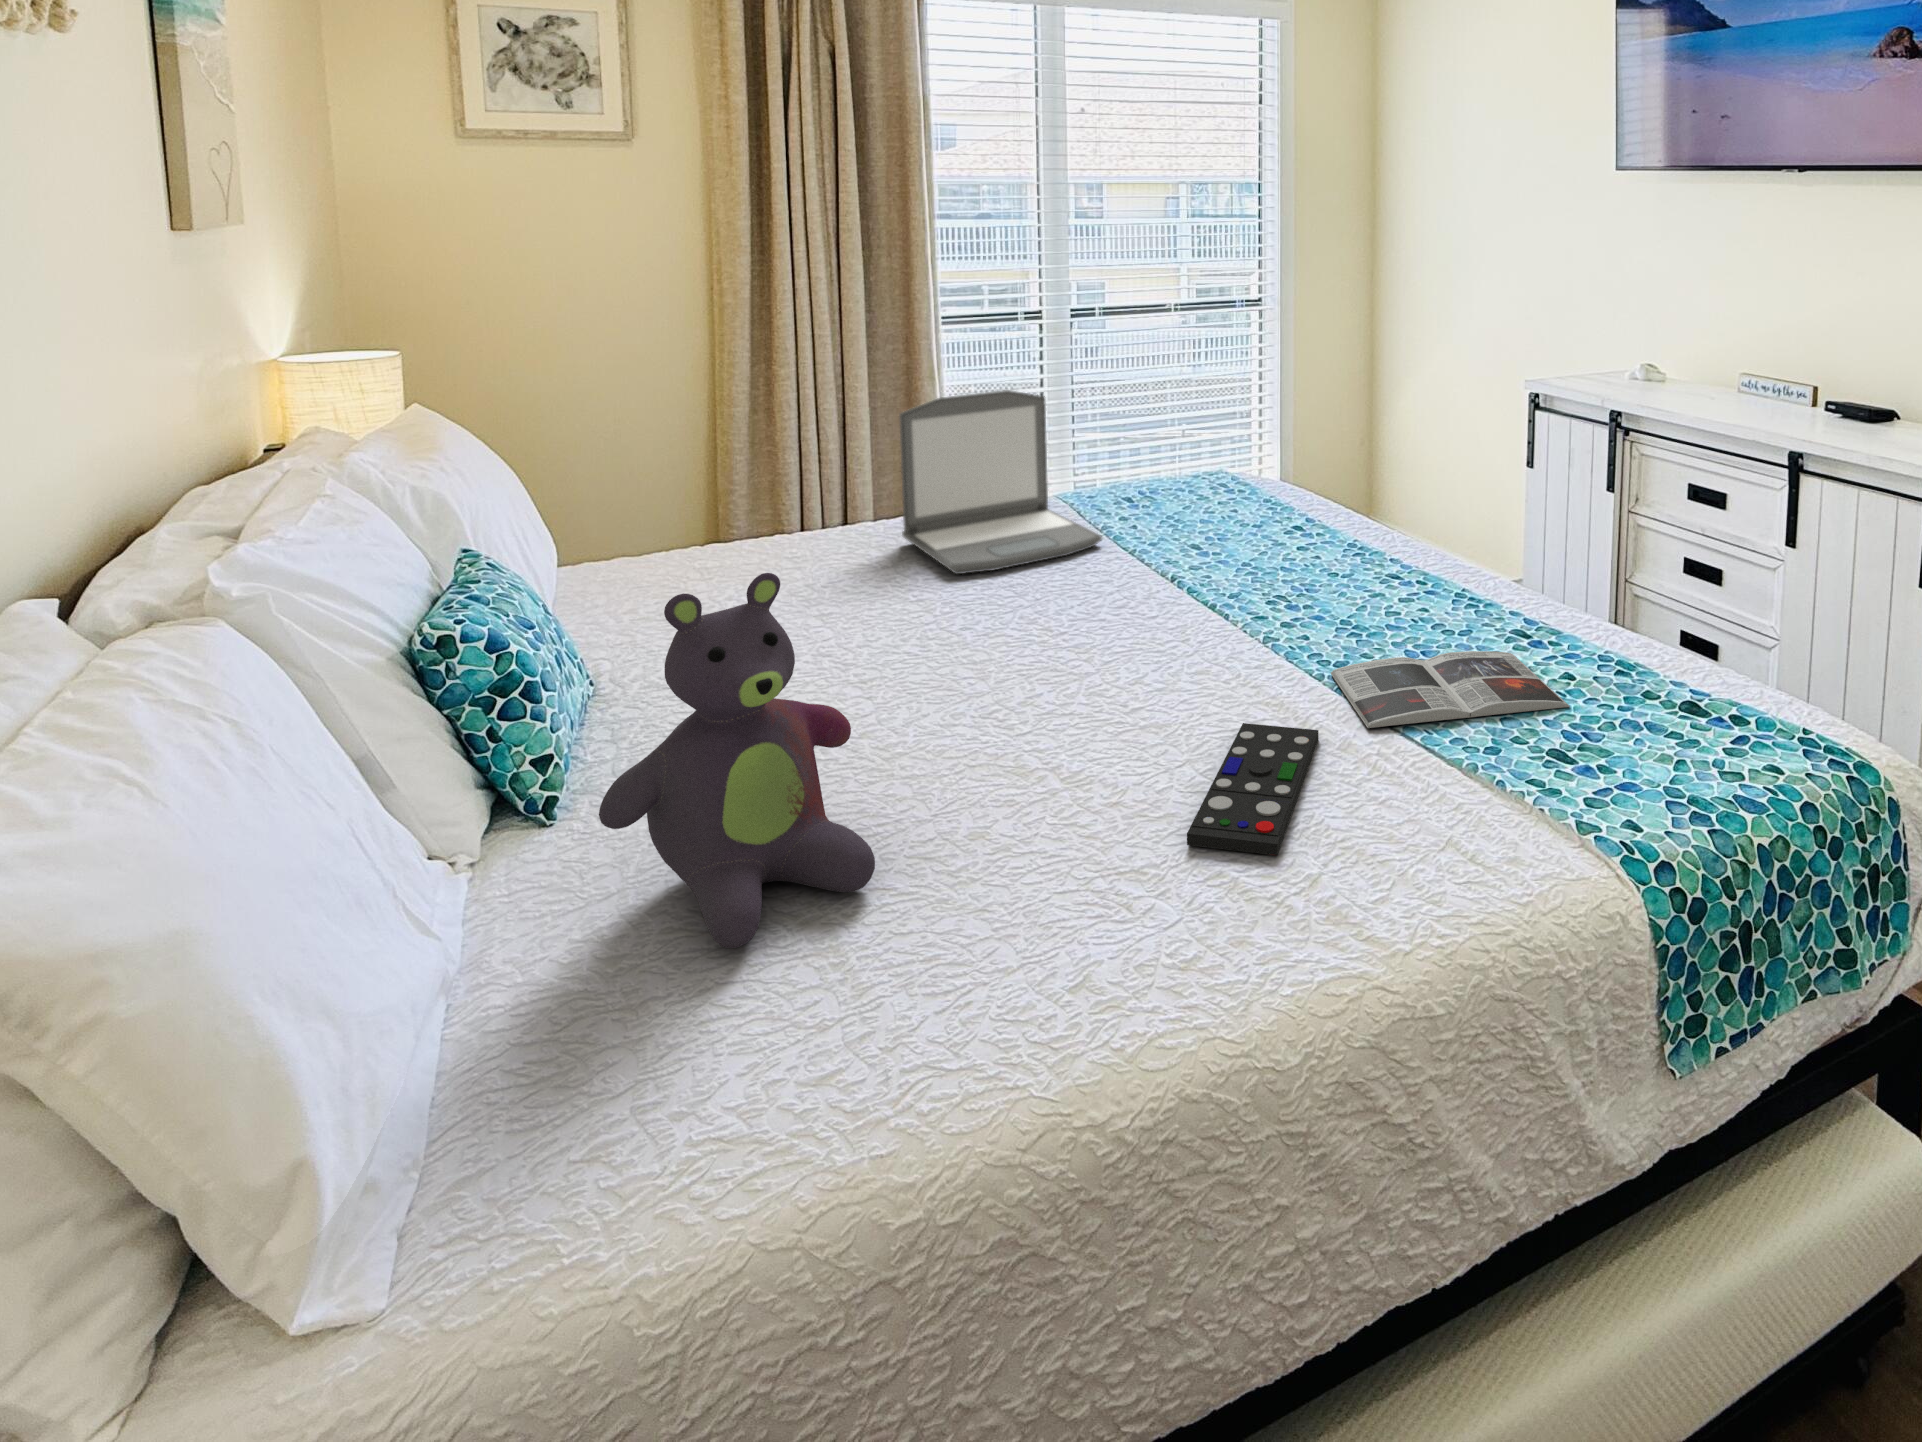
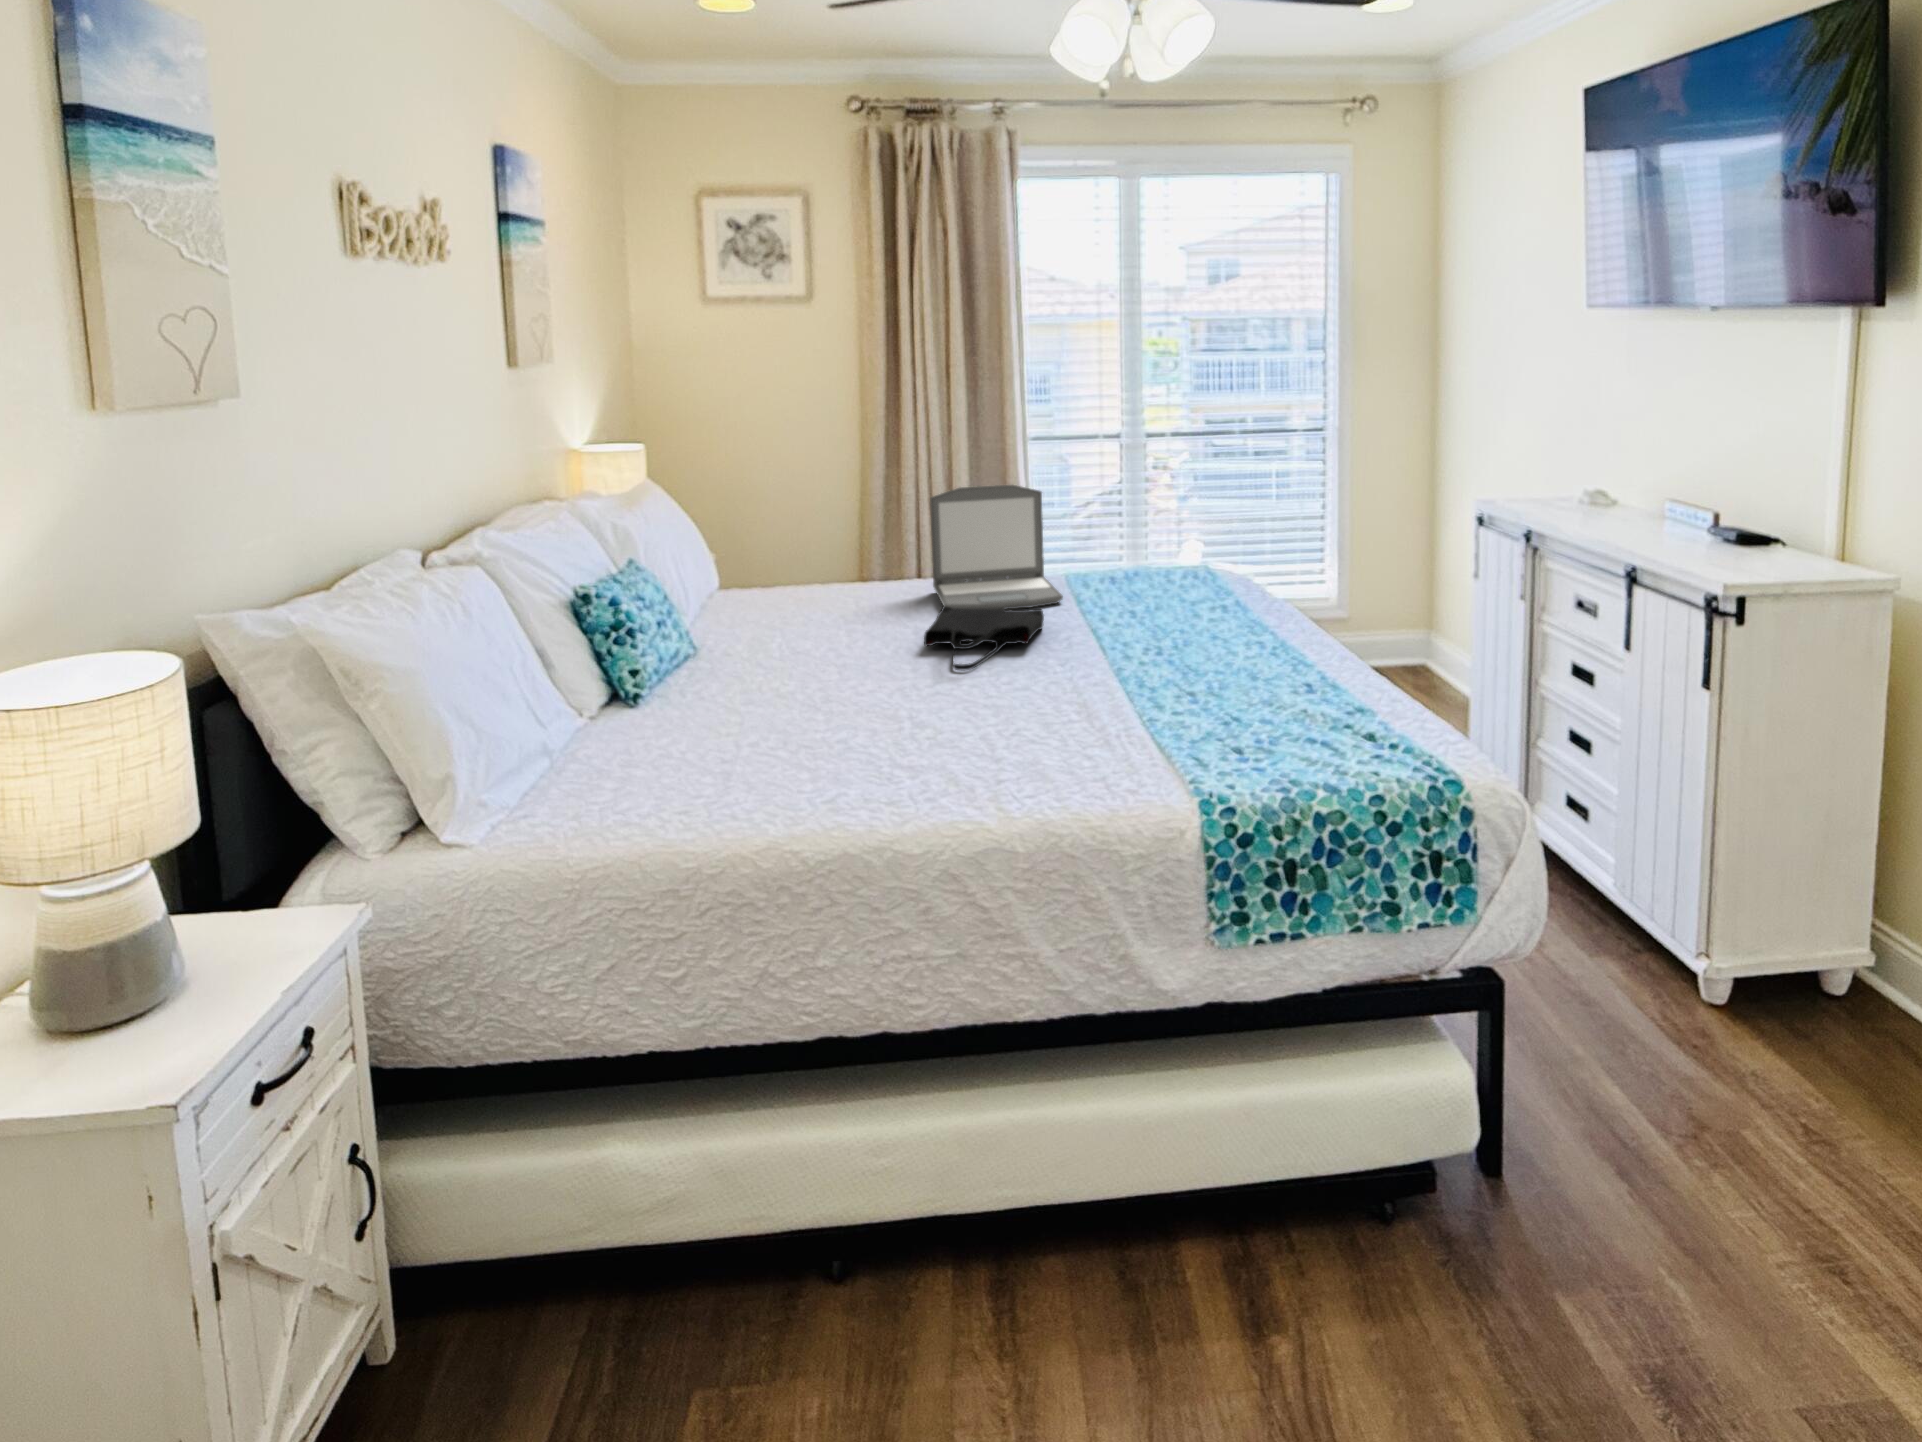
tote bag: none [965,562,1128,673] -> present [924,606,1044,670]
stuffed bear: present [599,573,875,948] -> none [635,568,782,764]
magazine: present [1331,651,1570,728] -> none [1121,684,1278,725]
remote control: present [1187,723,1319,855] -> none [947,706,1084,769]

